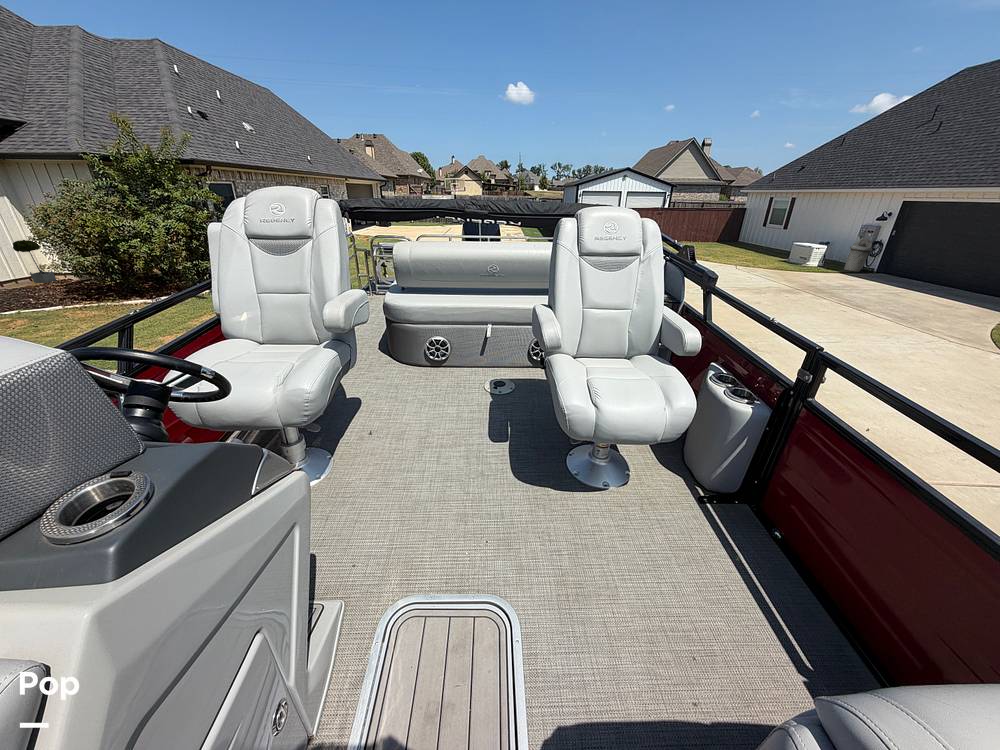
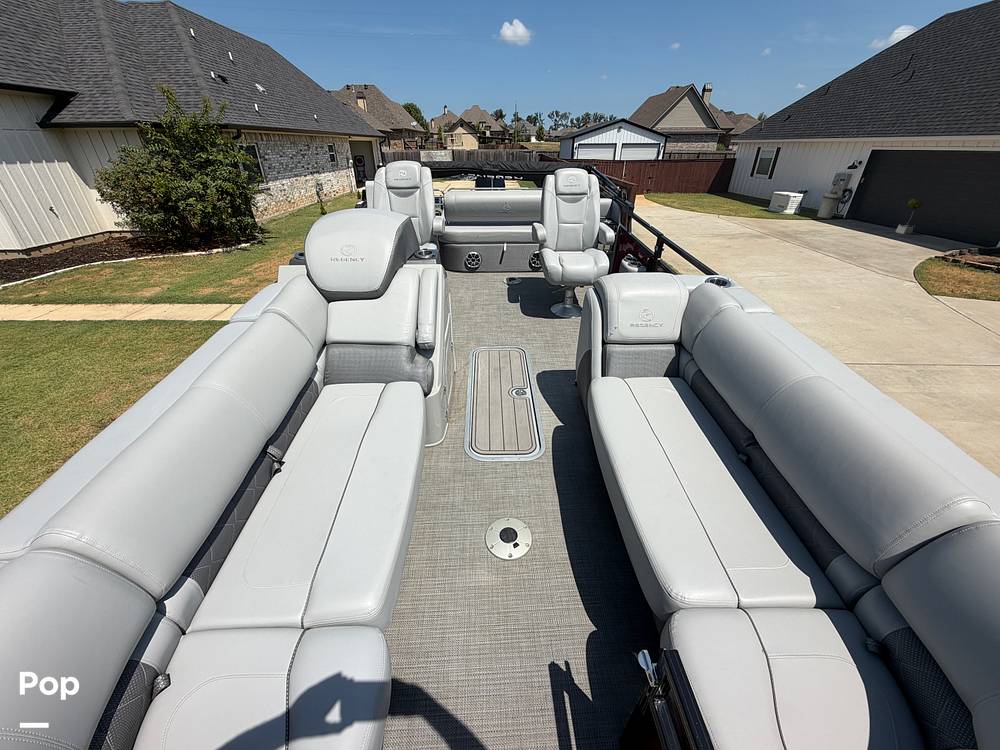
potted tree: present [13,240,56,283] -> present [896,199,923,234]

